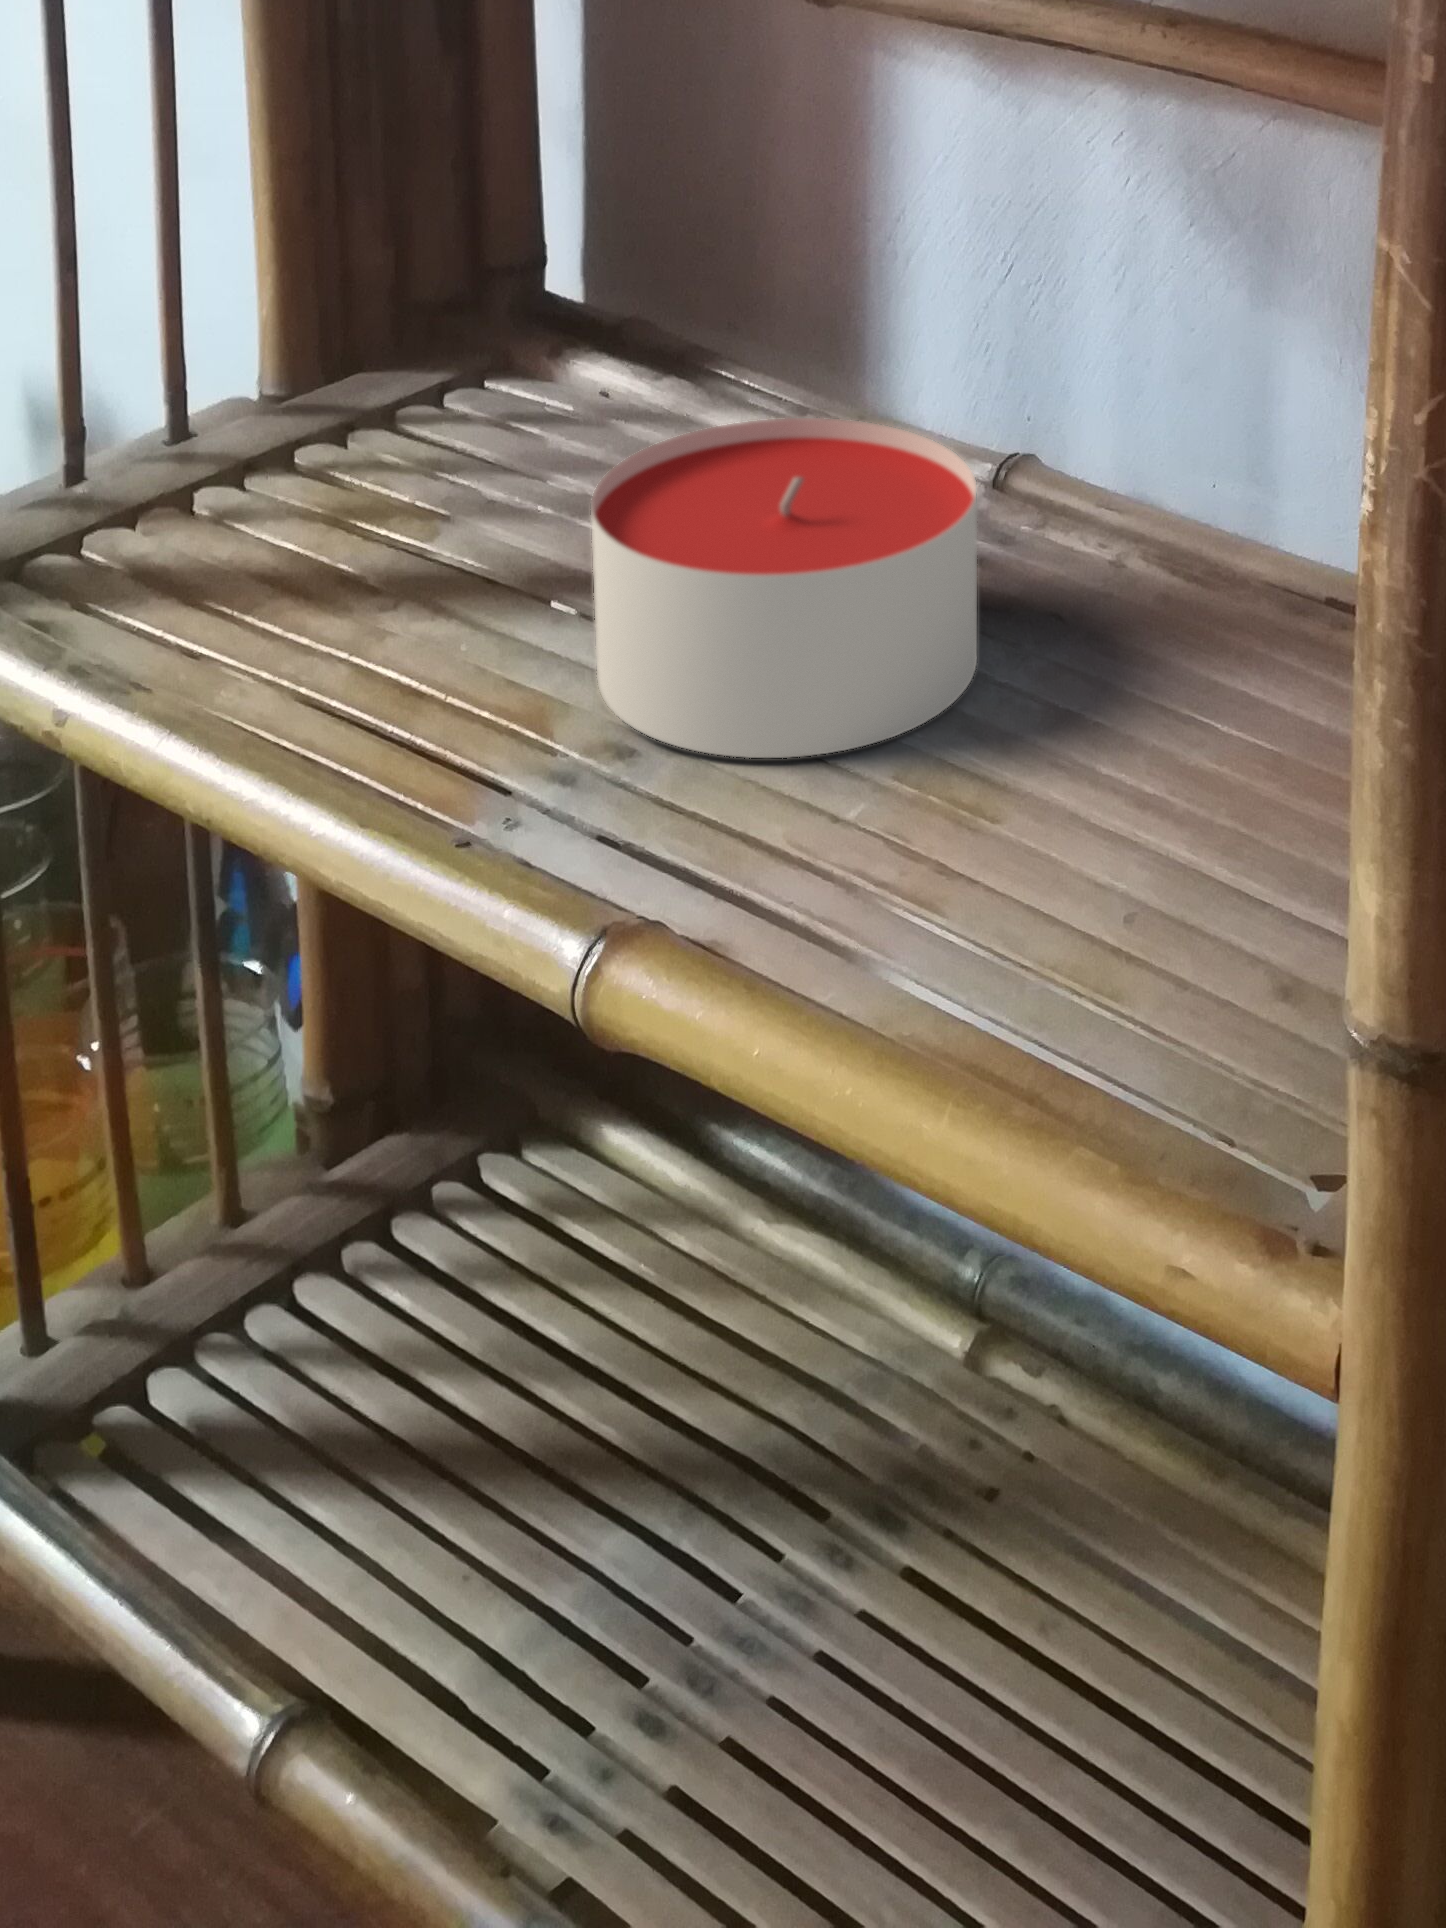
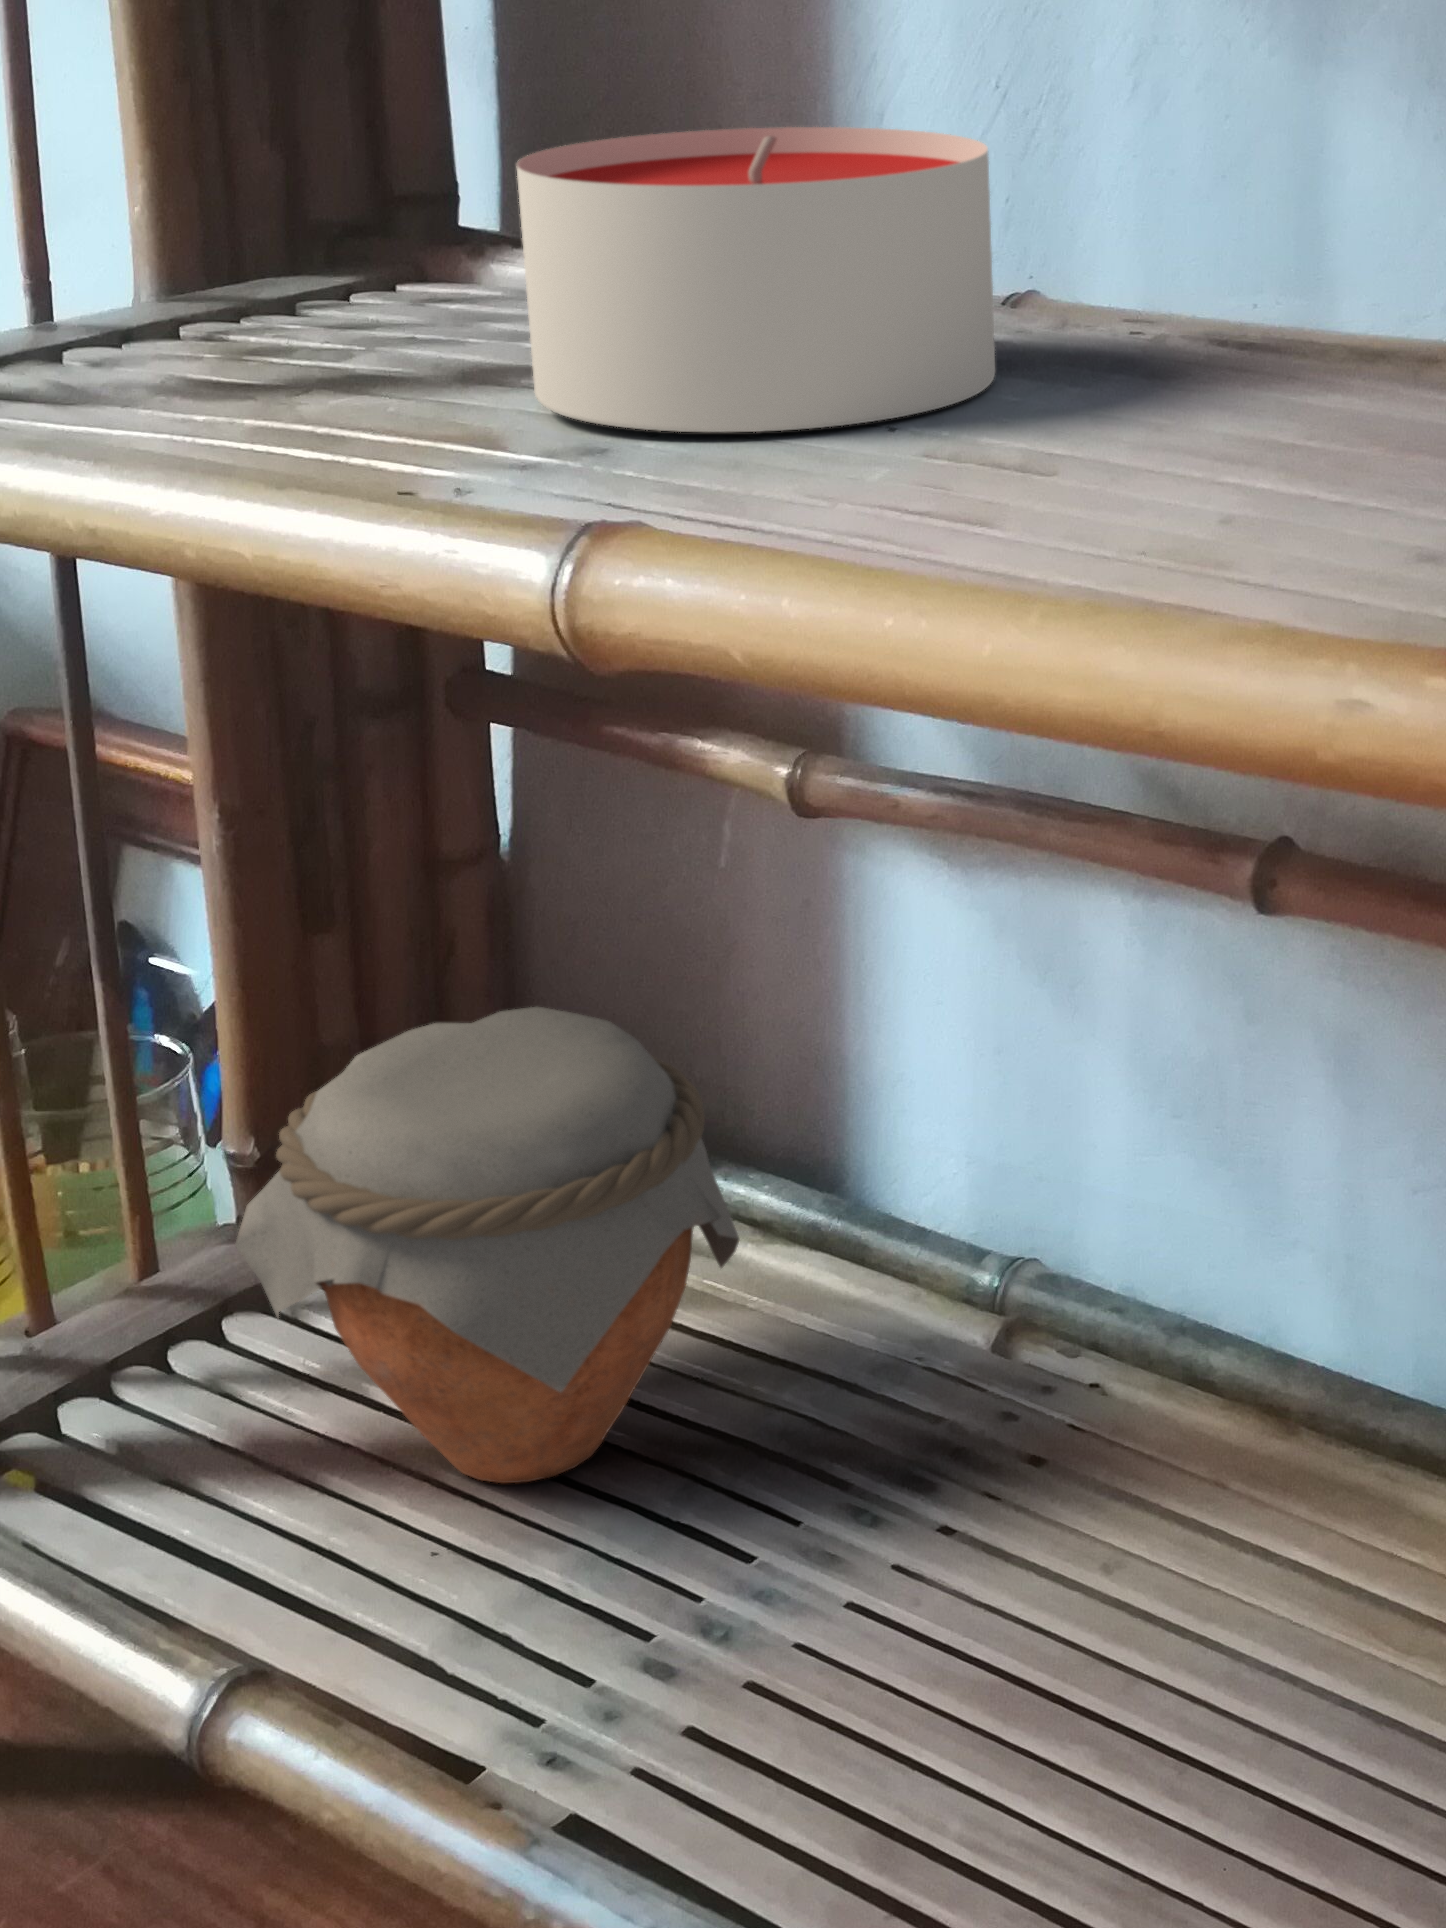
jar: none [312,1059,746,1497] -> present [235,1007,740,1483]

